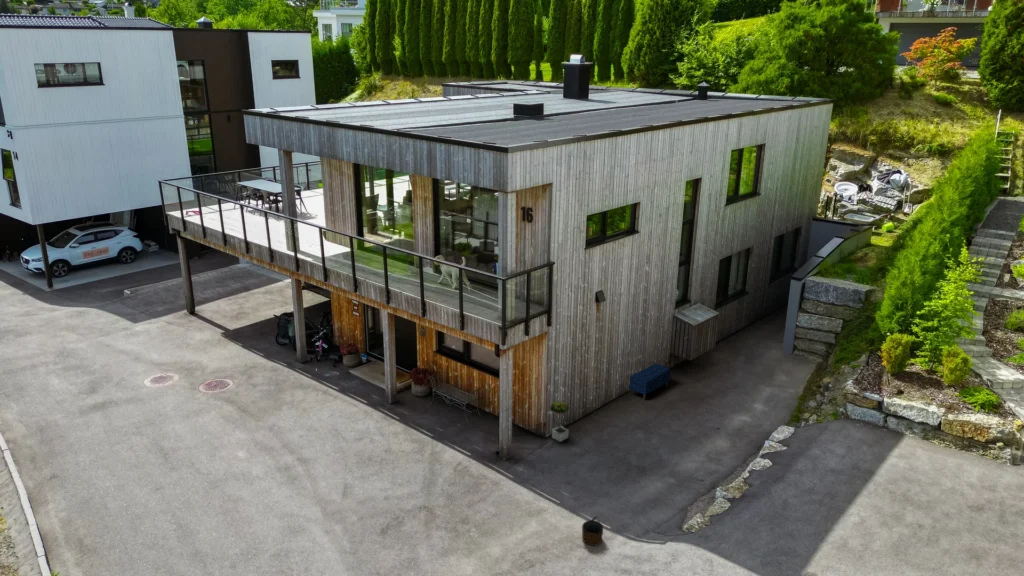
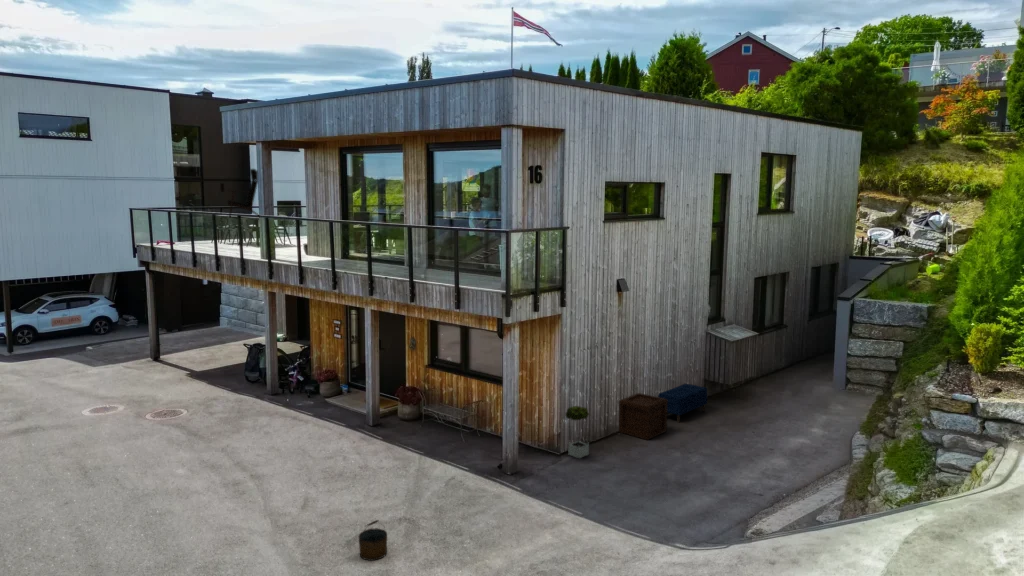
lounge chair: none [251,165,285,213] -> present [228,169,259,216]
wooden crate: none [594,378,635,421] -> present [619,393,668,440]
bucket: present [582,517,603,546] -> present [359,520,387,560]

